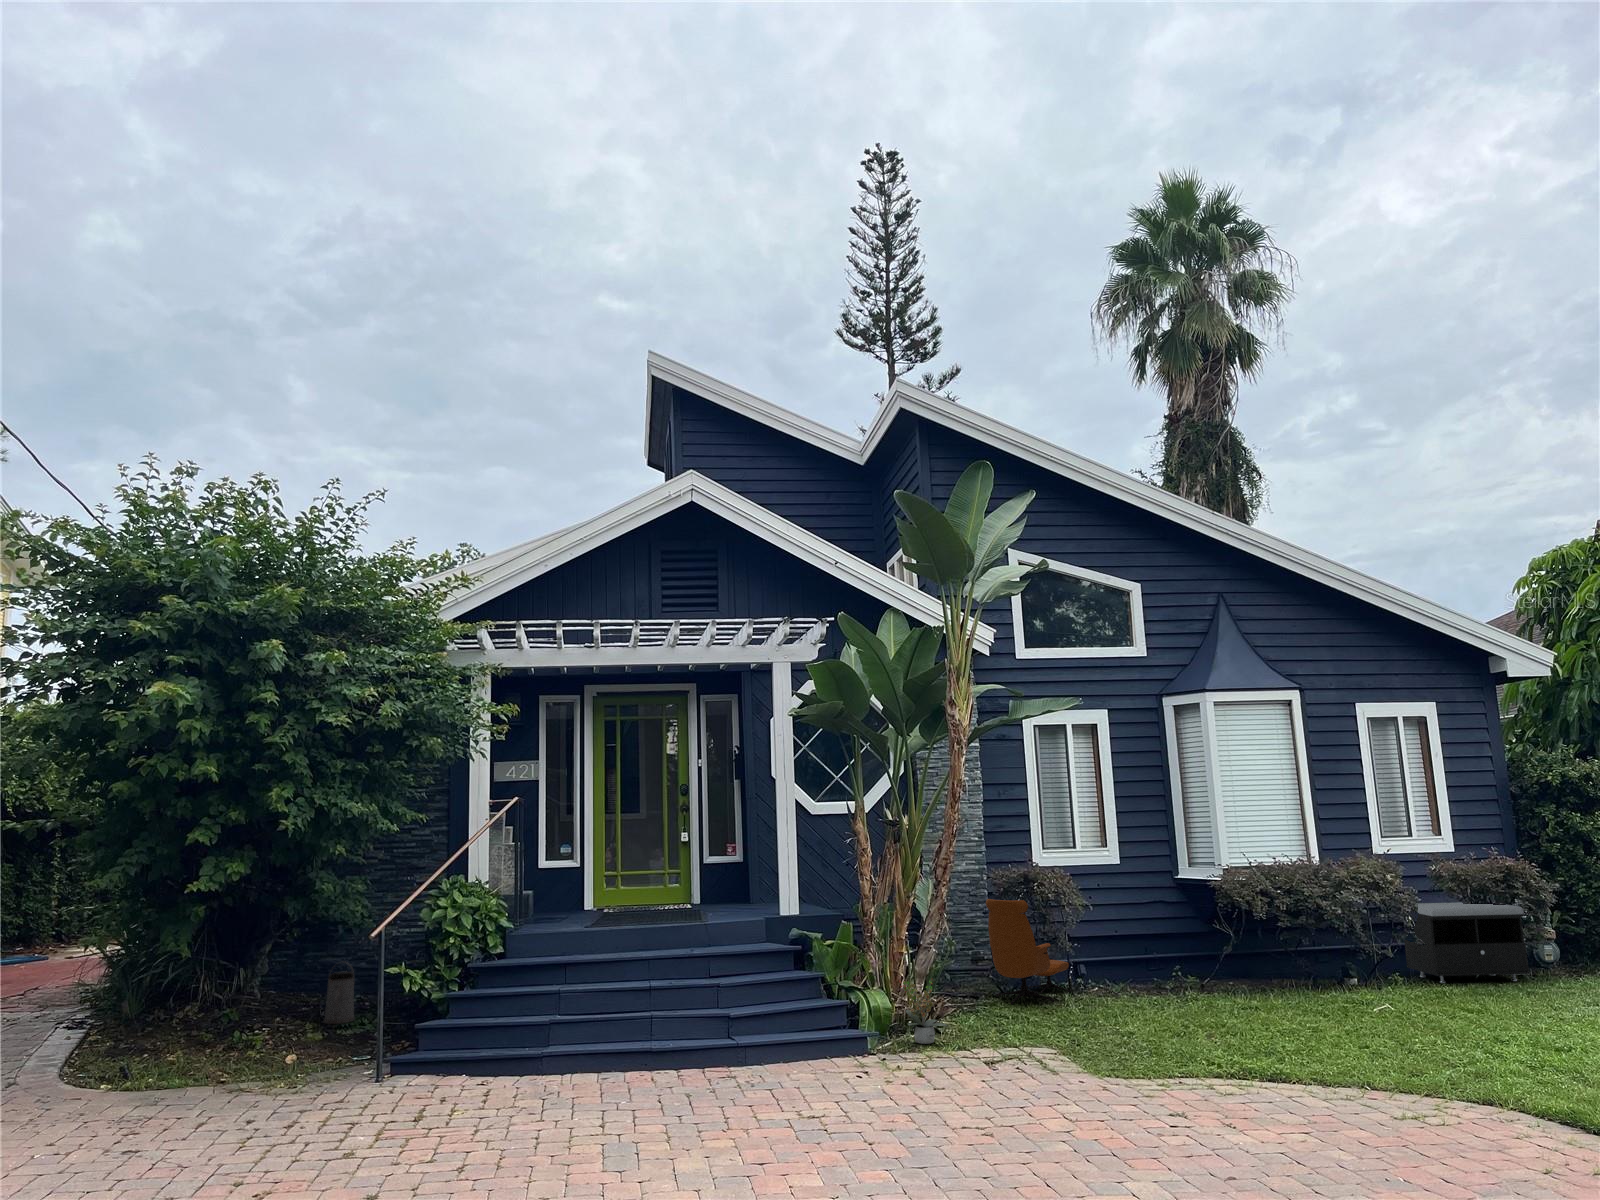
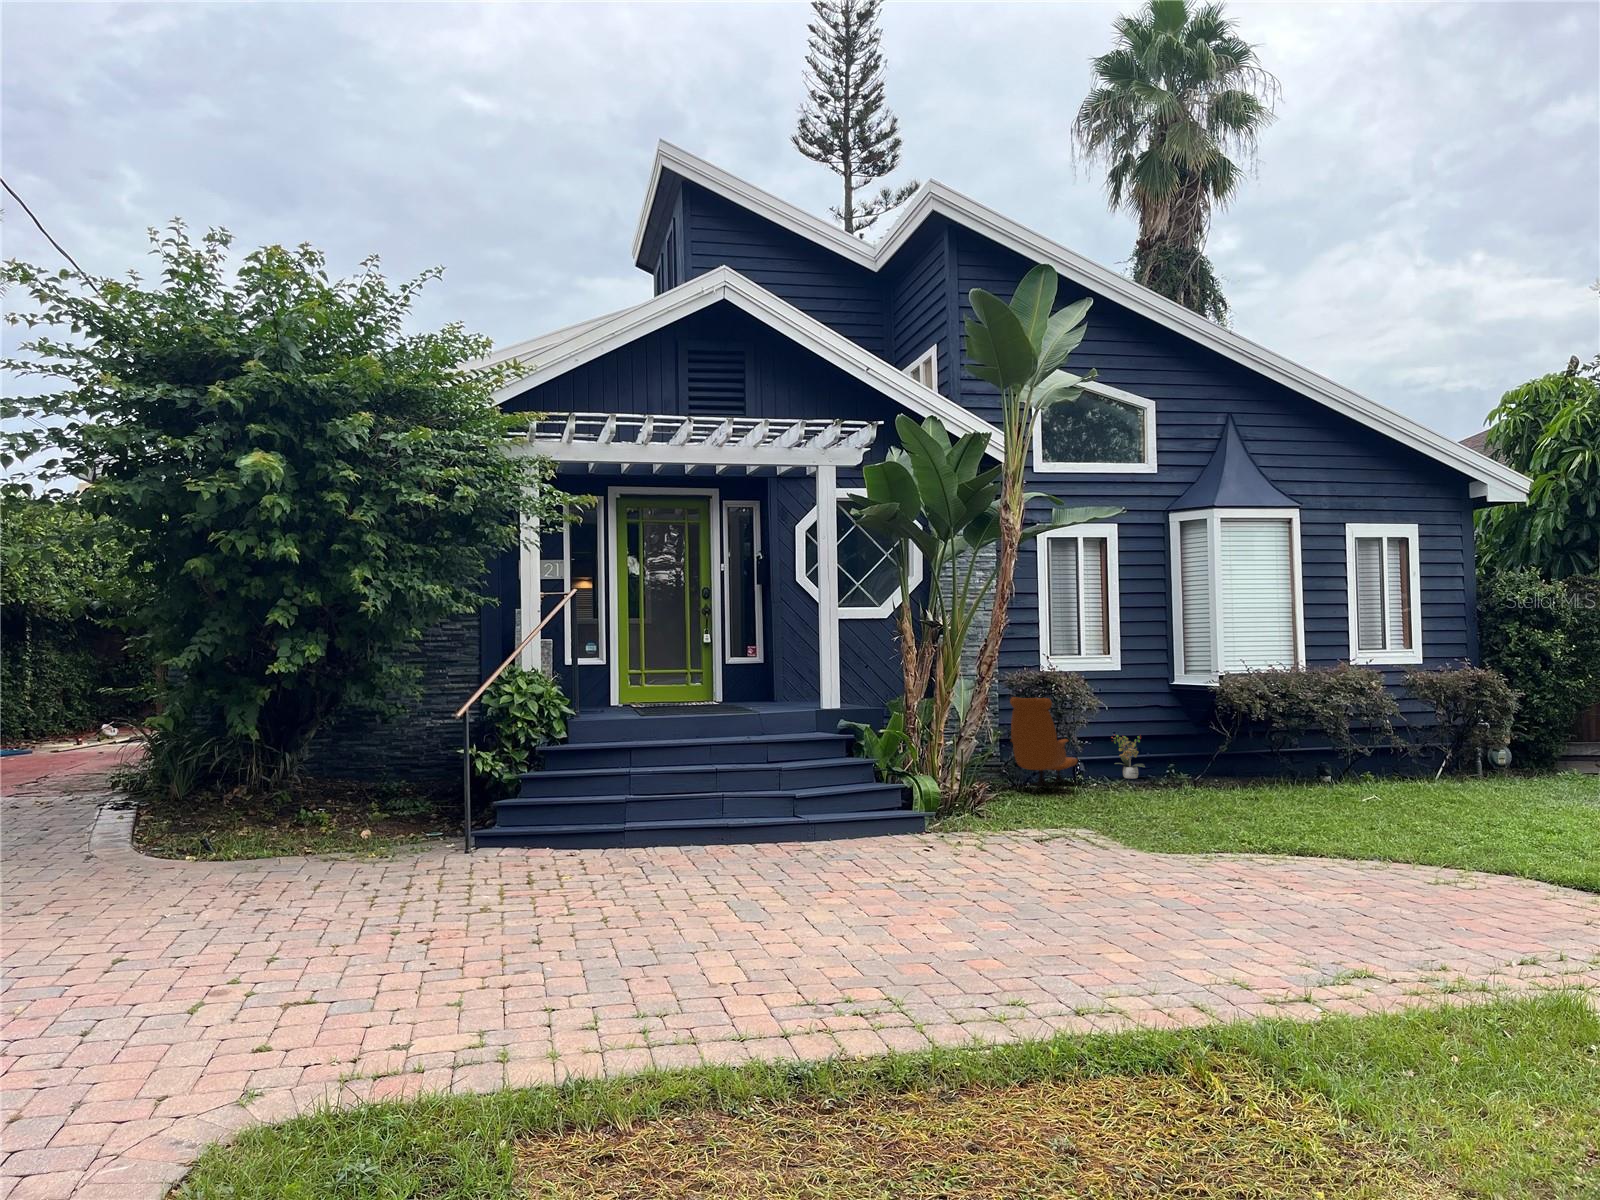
storage bench: present [1404,903,1529,983] -> none [1373,707,1484,778]
watering can: present [324,962,355,1024] -> none [367,752,398,812]
potted plant: present [899,981,947,1044] -> present [1111,735,1145,779]

